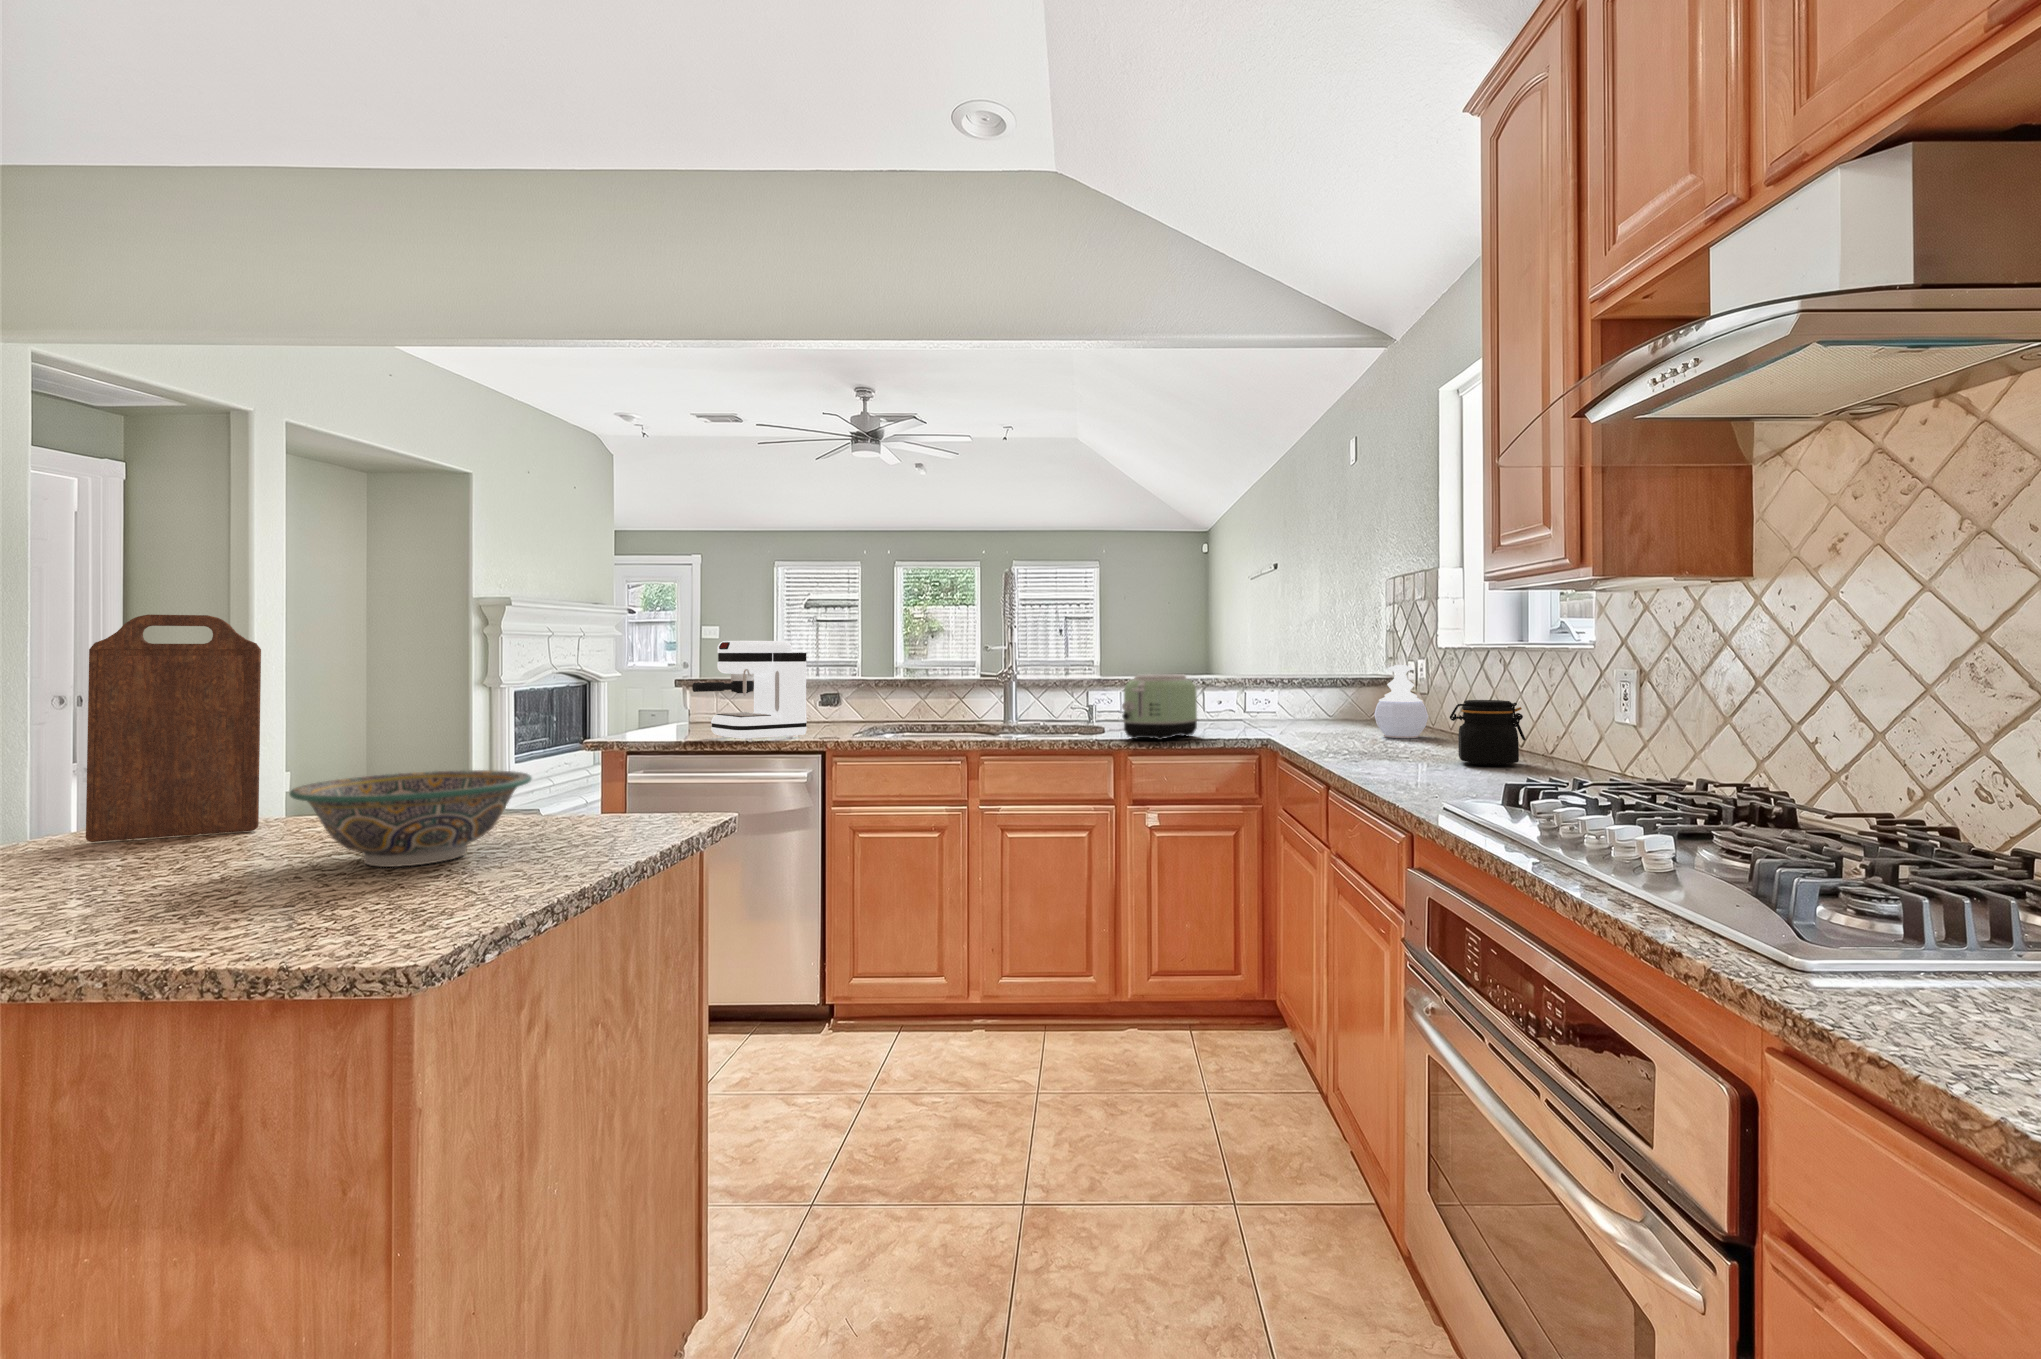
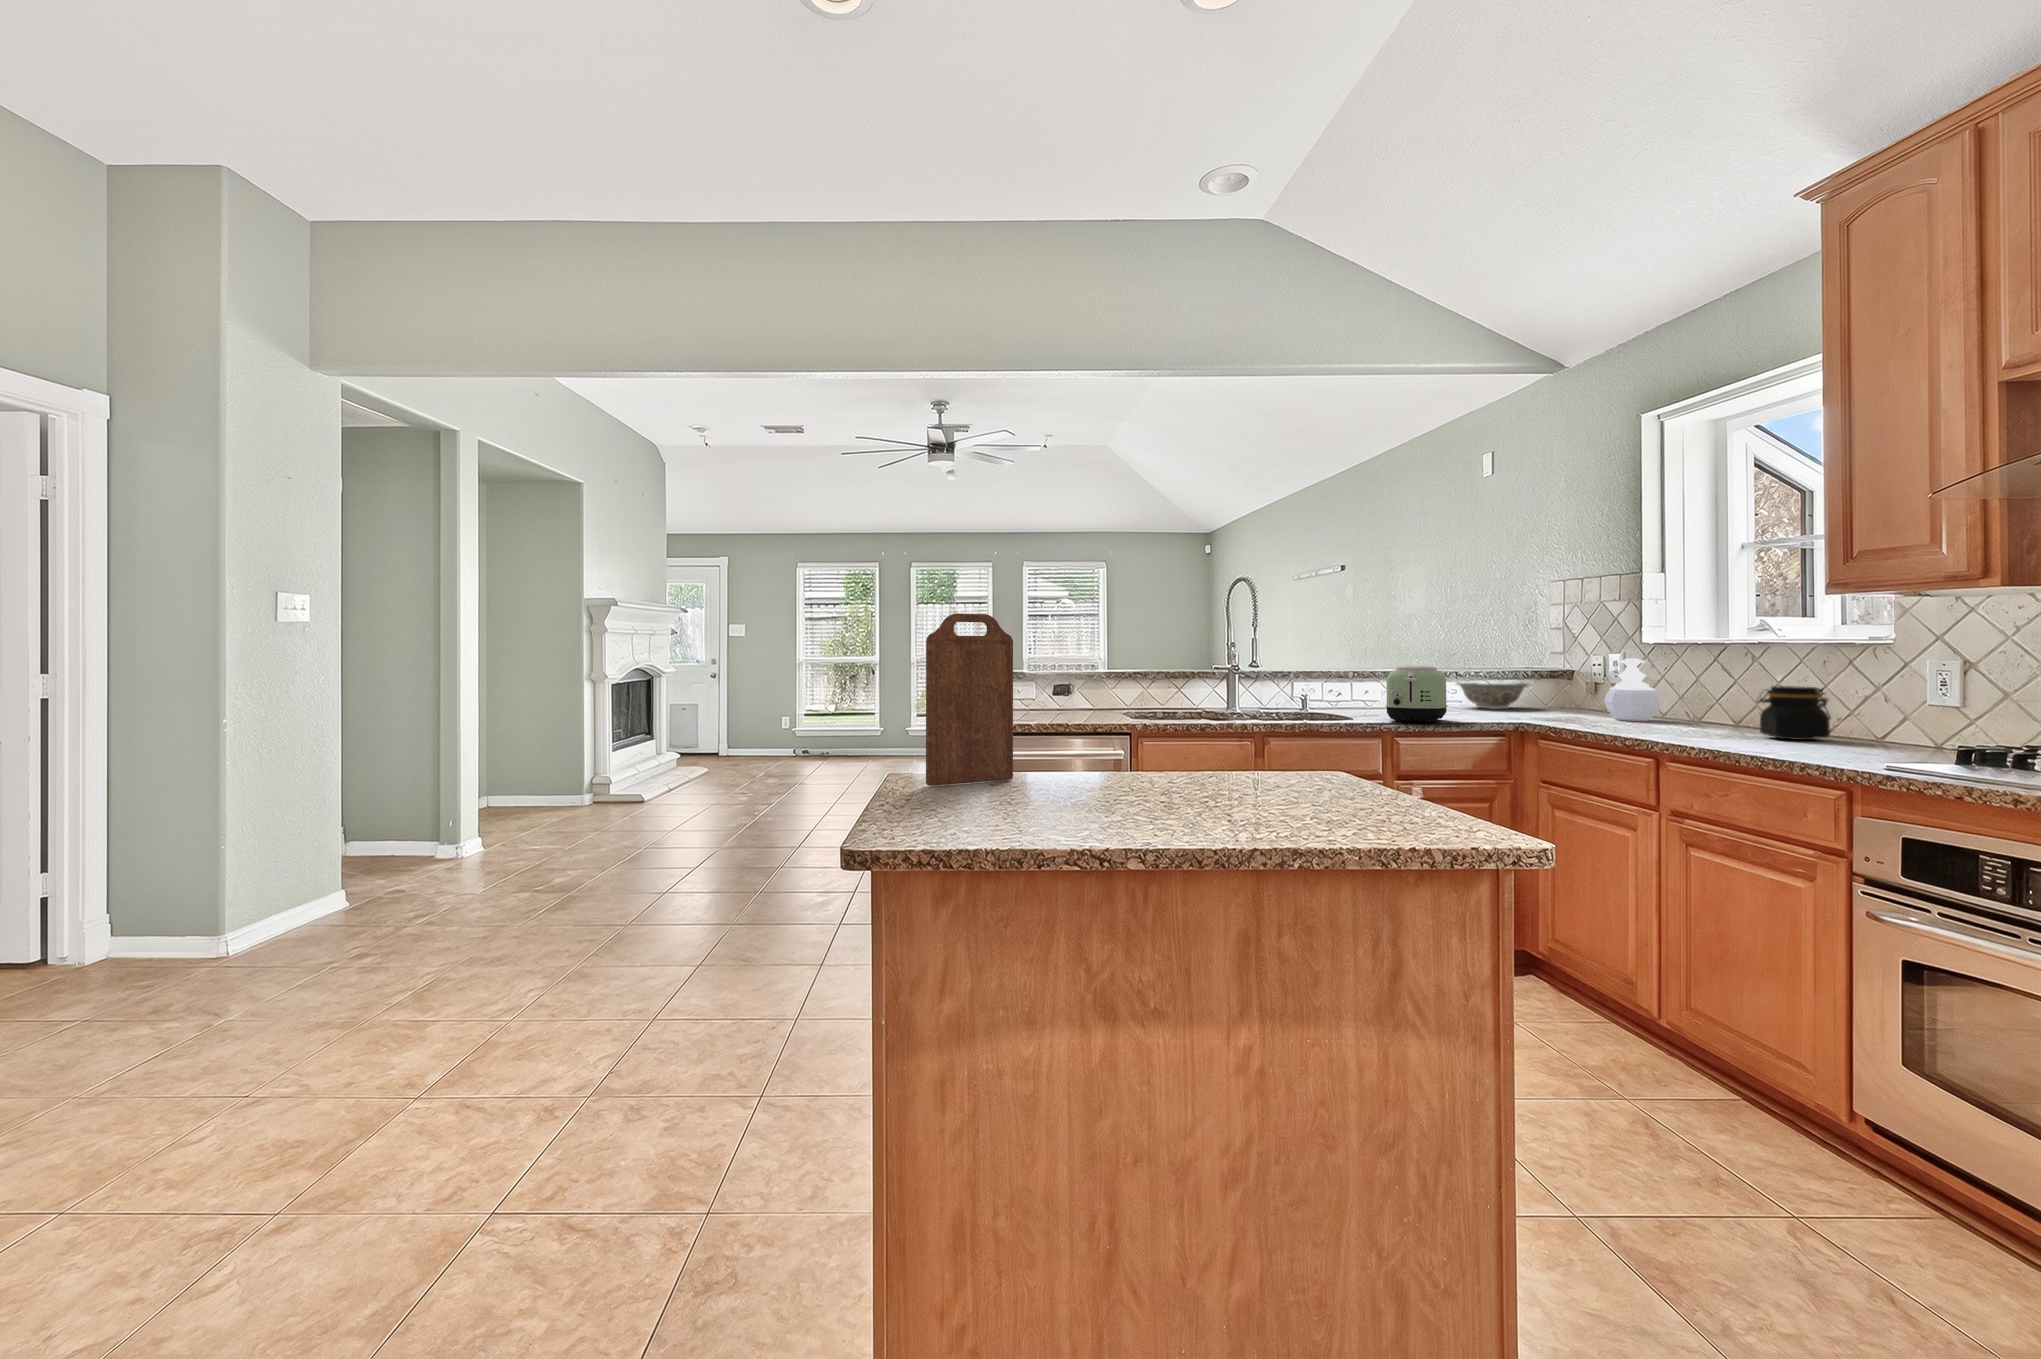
coffee maker: present [692,641,807,741] -> none [999,637,1087,723]
bowl: present [290,770,532,867] -> present [1457,682,1529,709]

